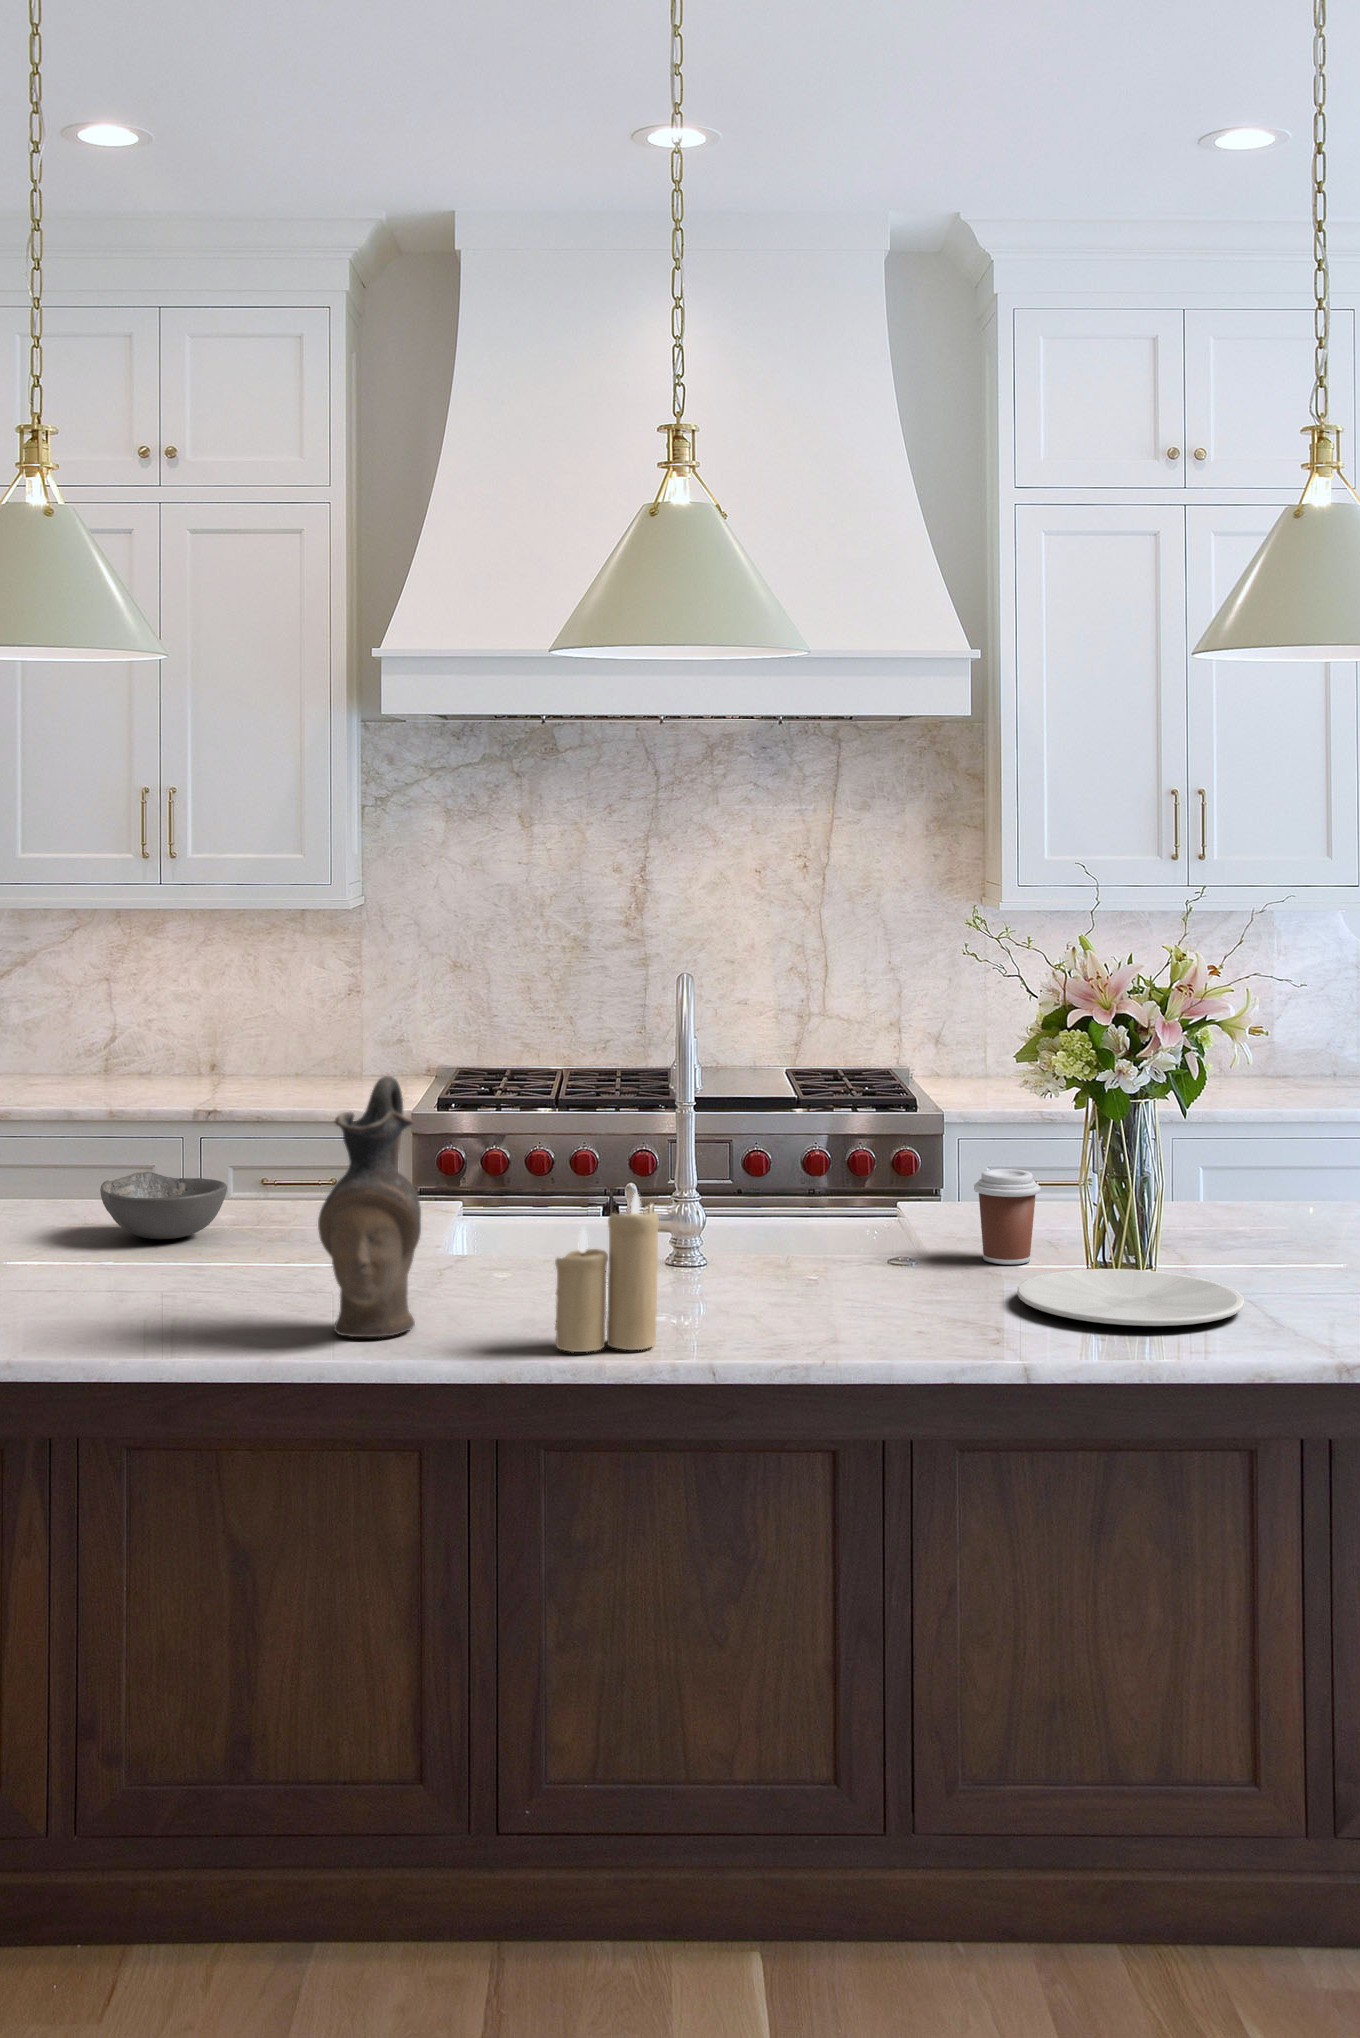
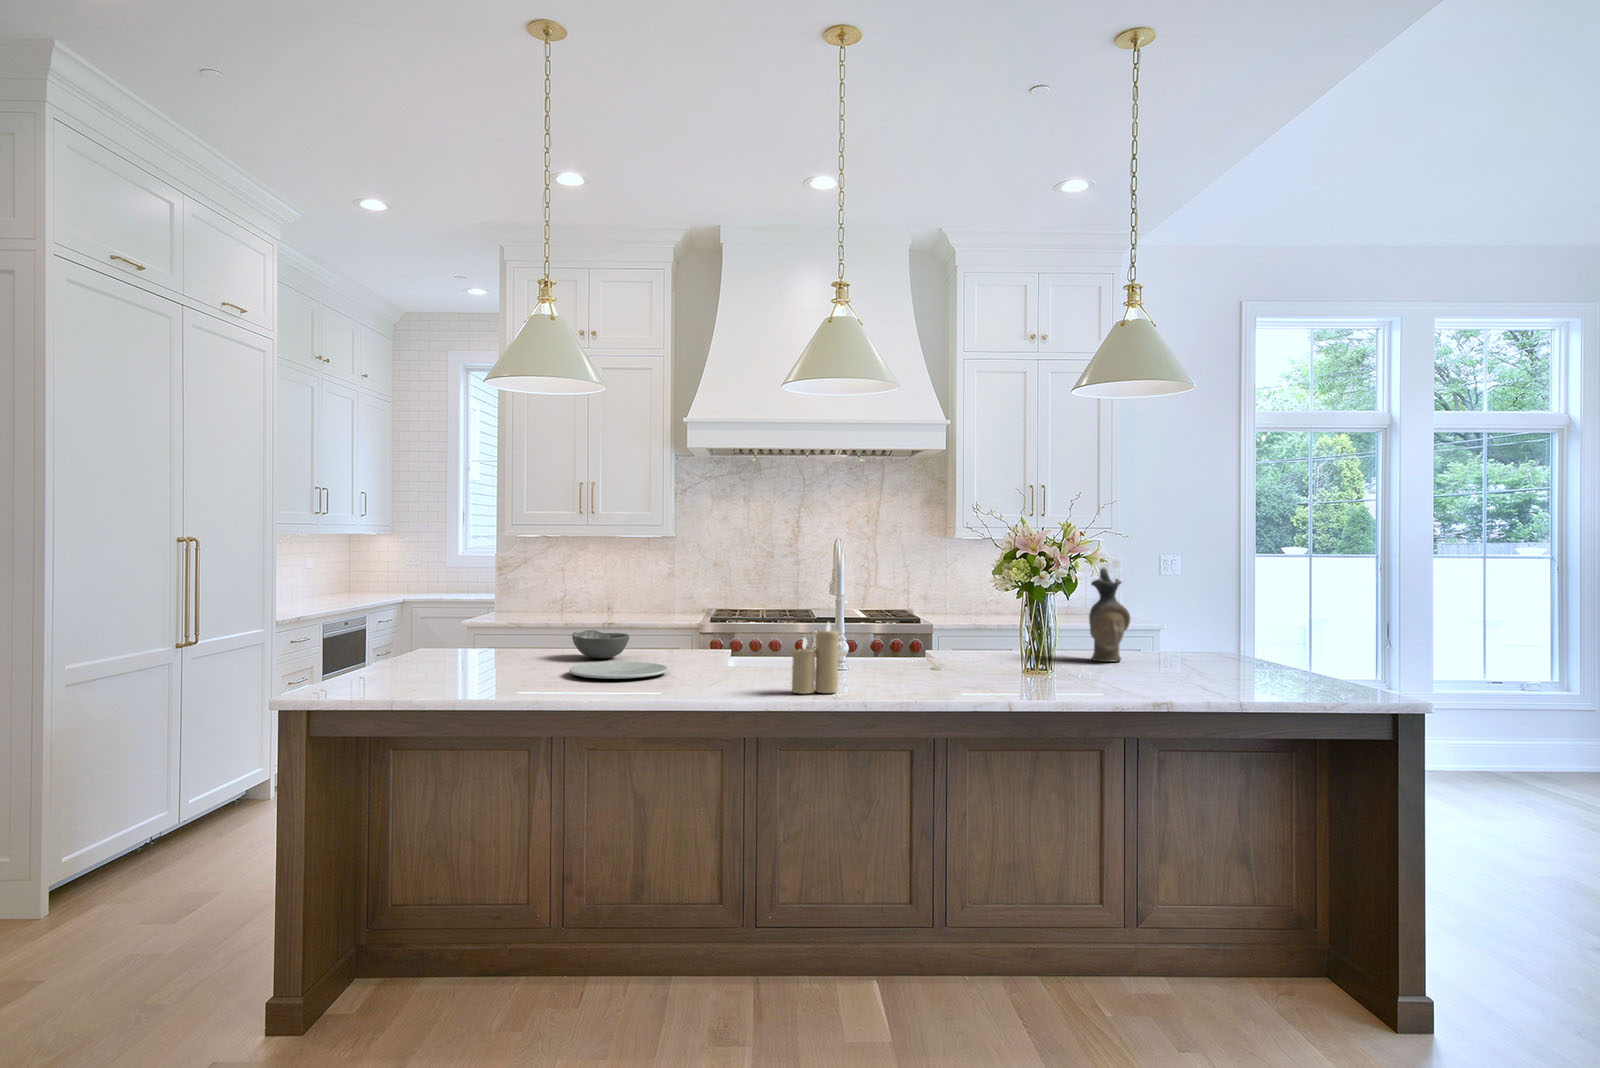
ceramic pitcher: present [318,1076,421,1337] -> present [1089,568,1130,661]
coffee cup: present [974,1169,1040,1264] -> none [970,627,1001,668]
plate: present [1017,1269,1244,1326] -> present [569,662,669,679]

